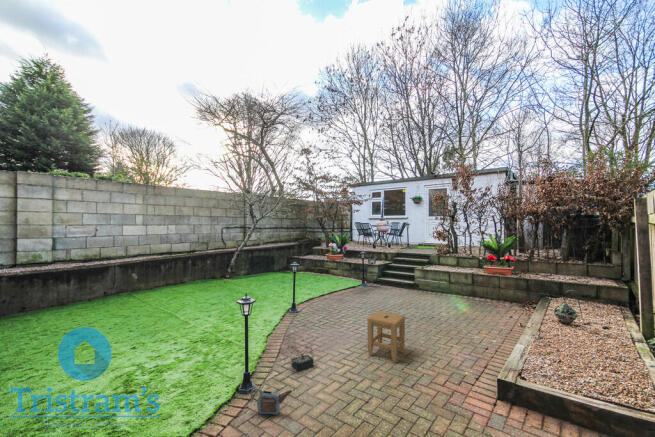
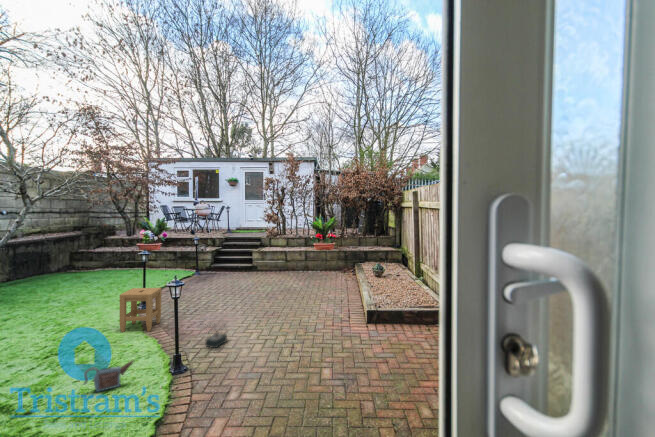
stool: present [367,311,405,363] -> present [120,288,161,332]
watering can: present [250,388,291,415] -> present [84,361,133,392]

